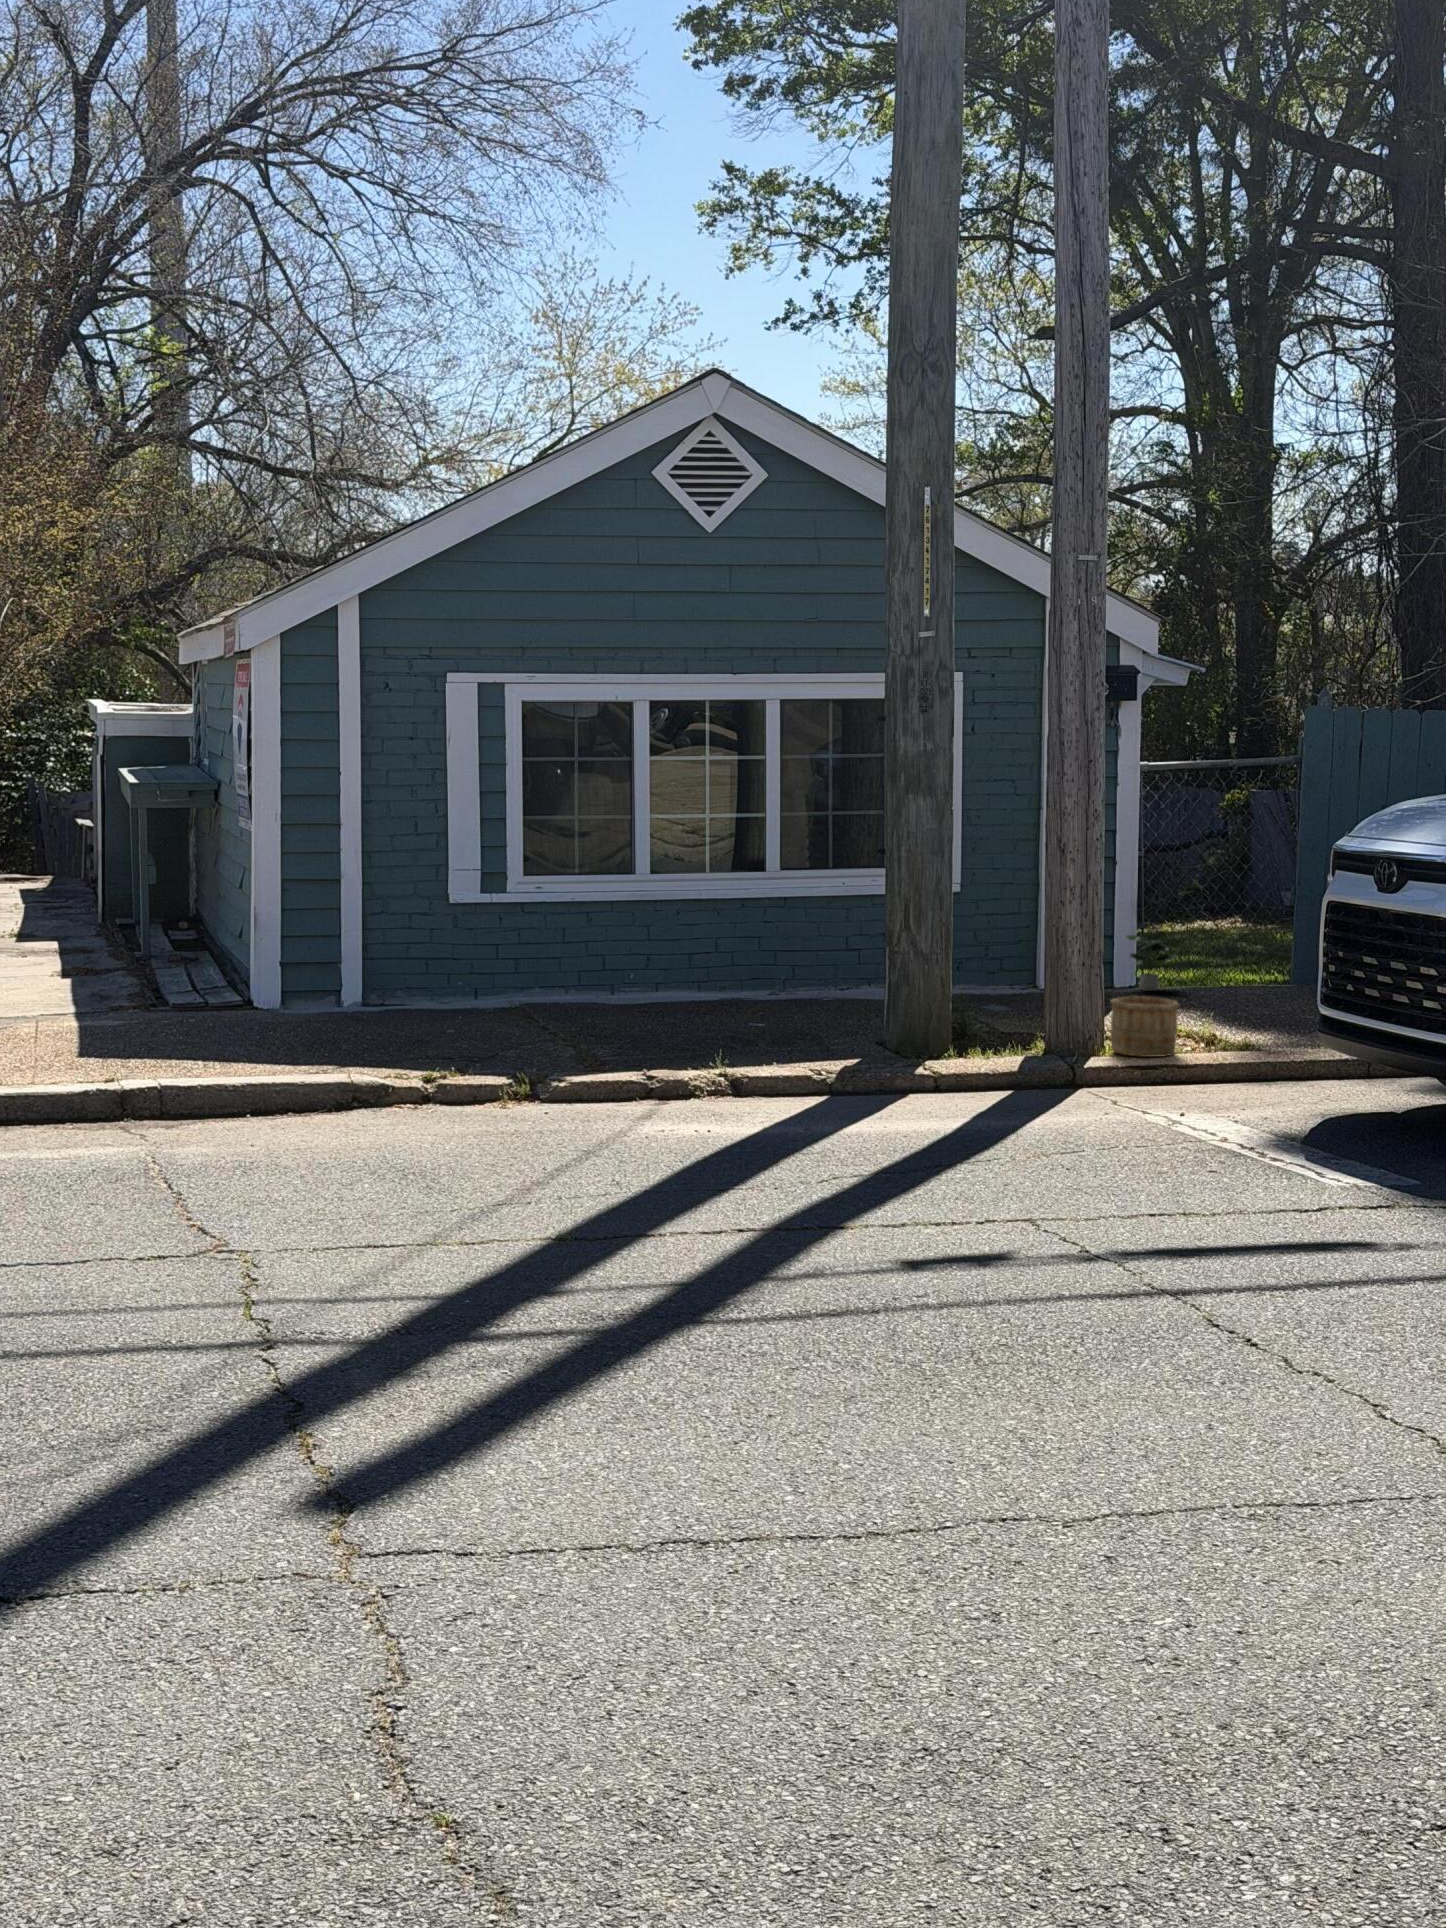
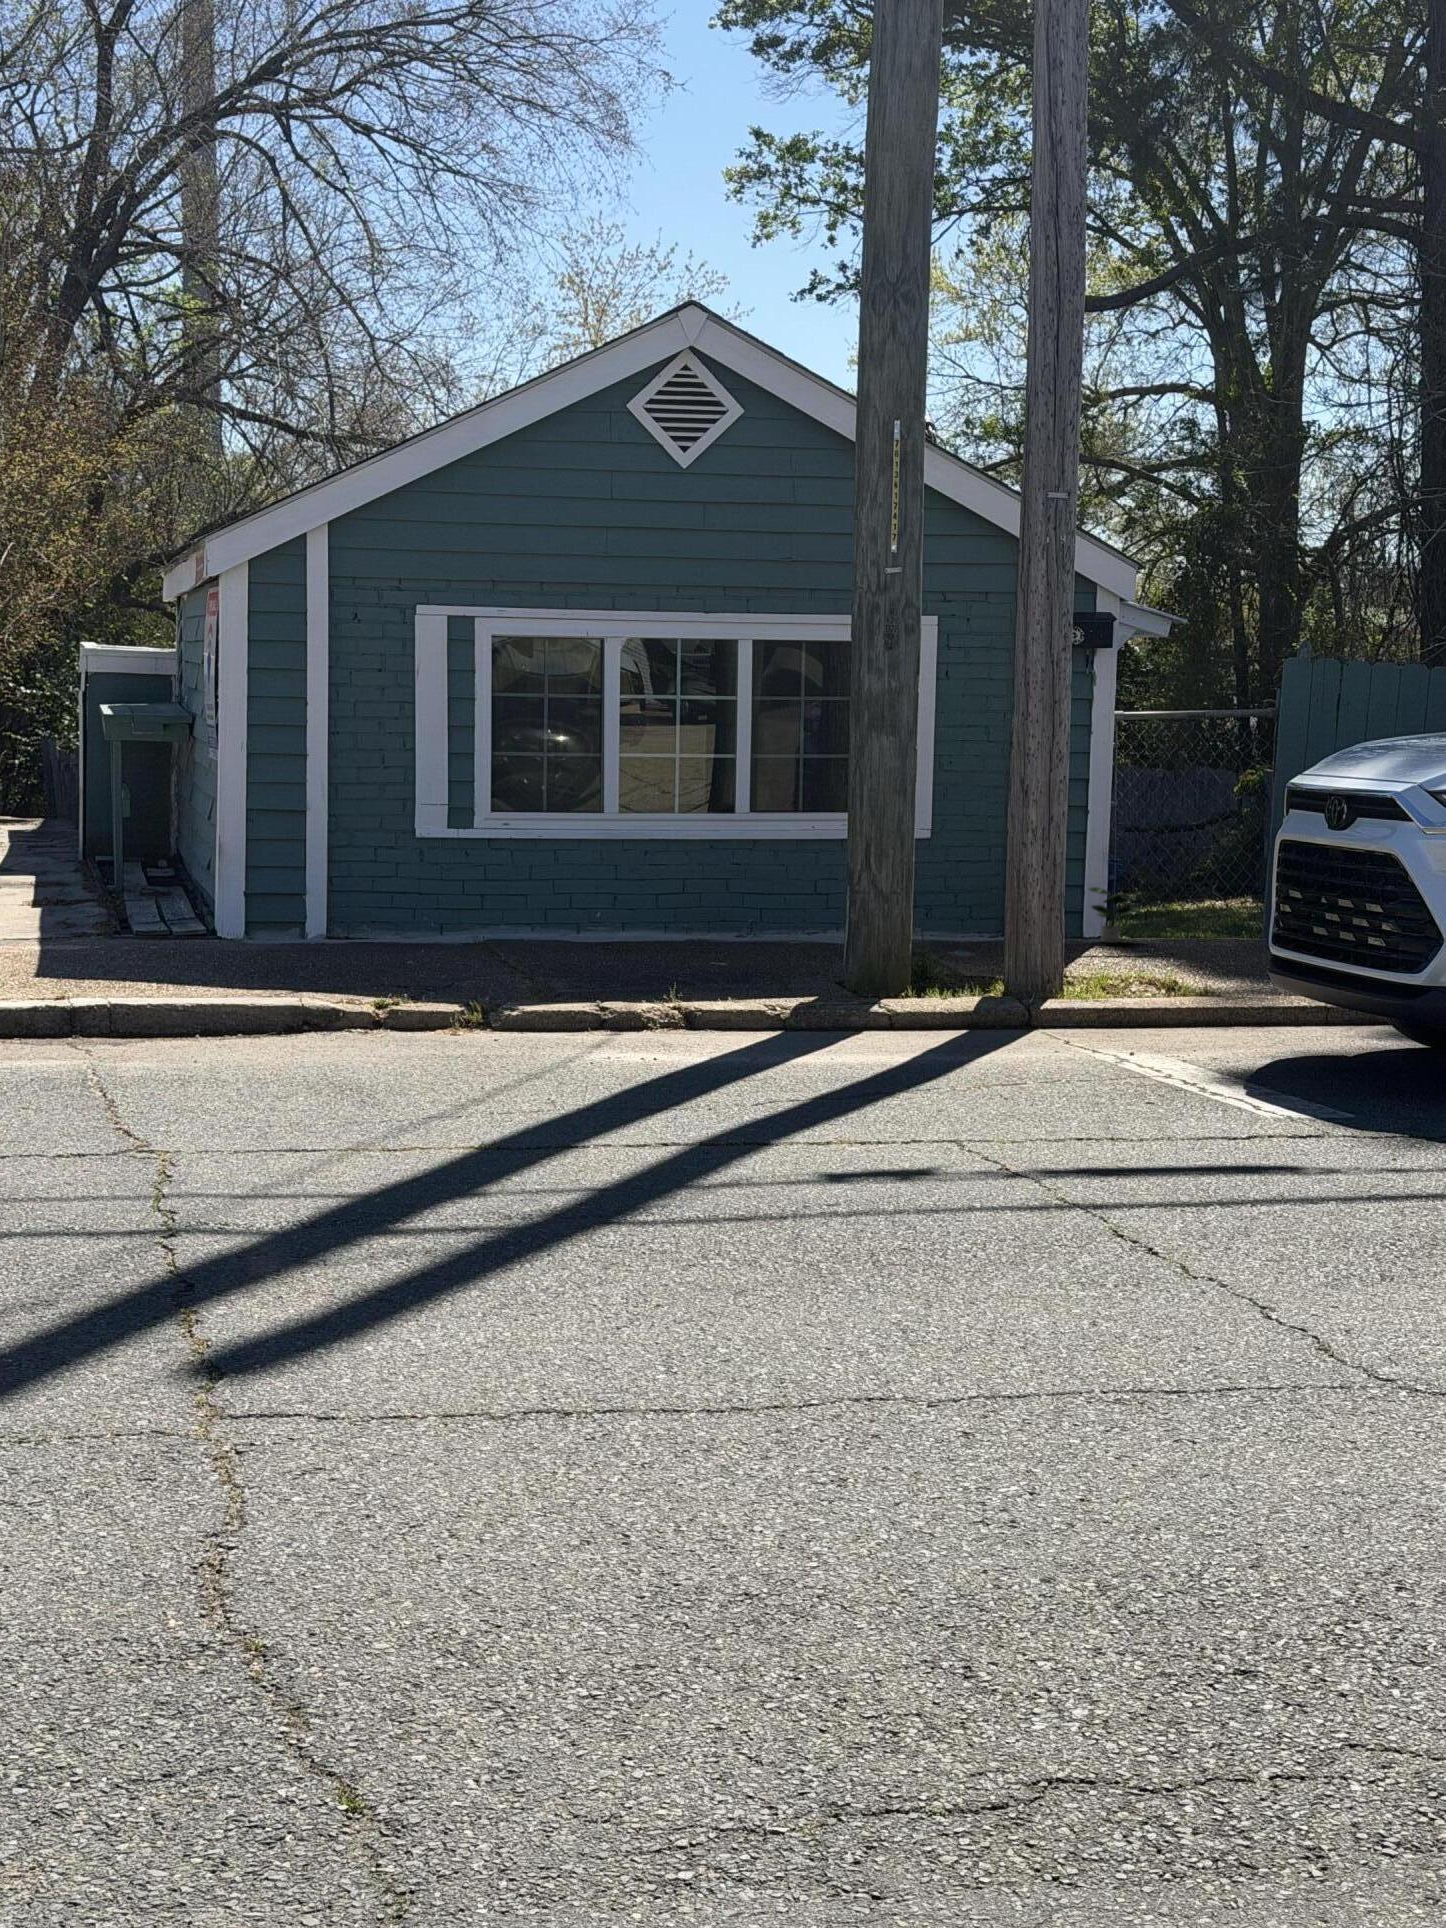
wooden bucket: present [1110,996,1180,1057] -> none [1060,940,1129,999]

